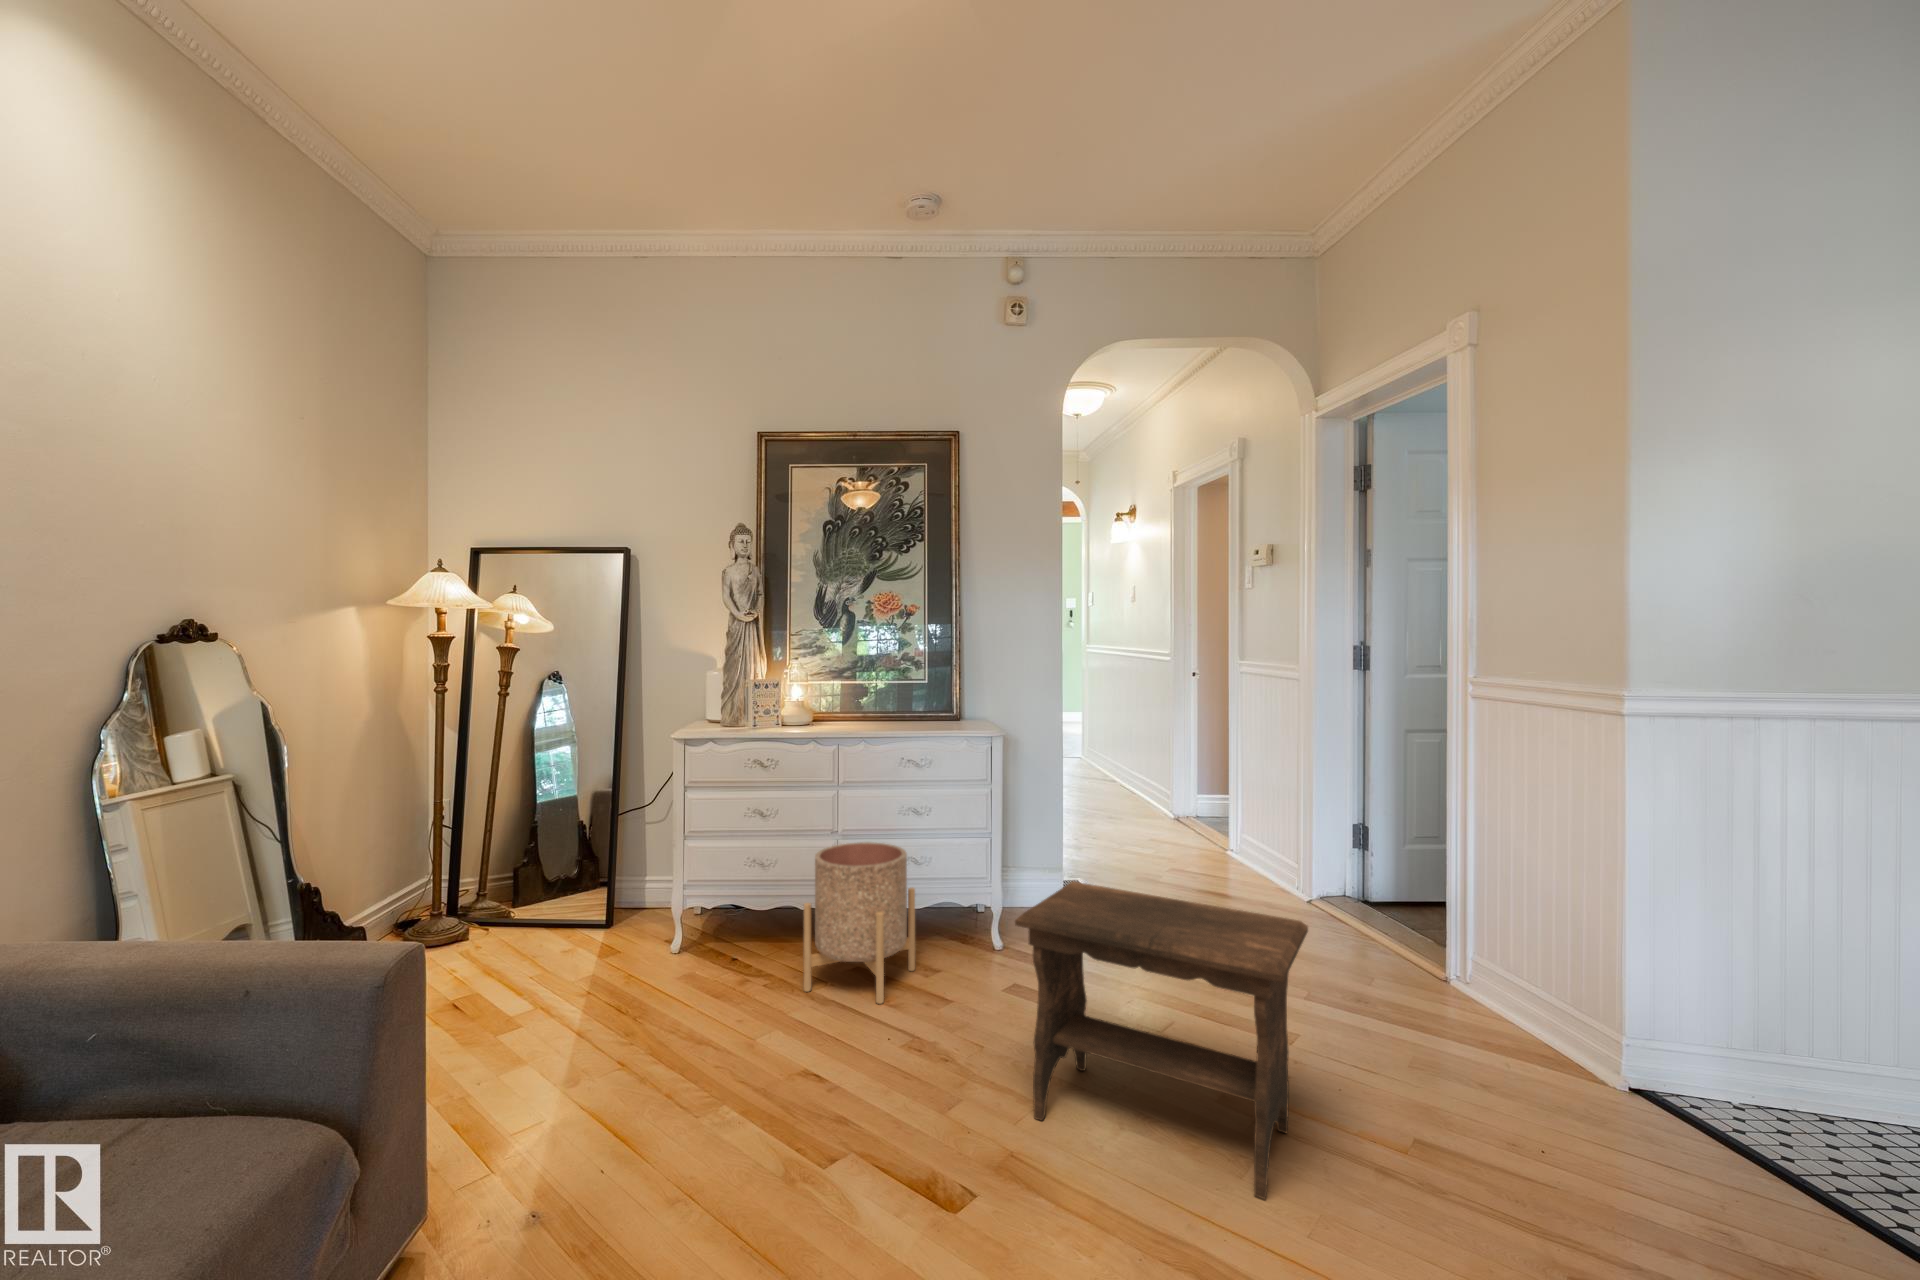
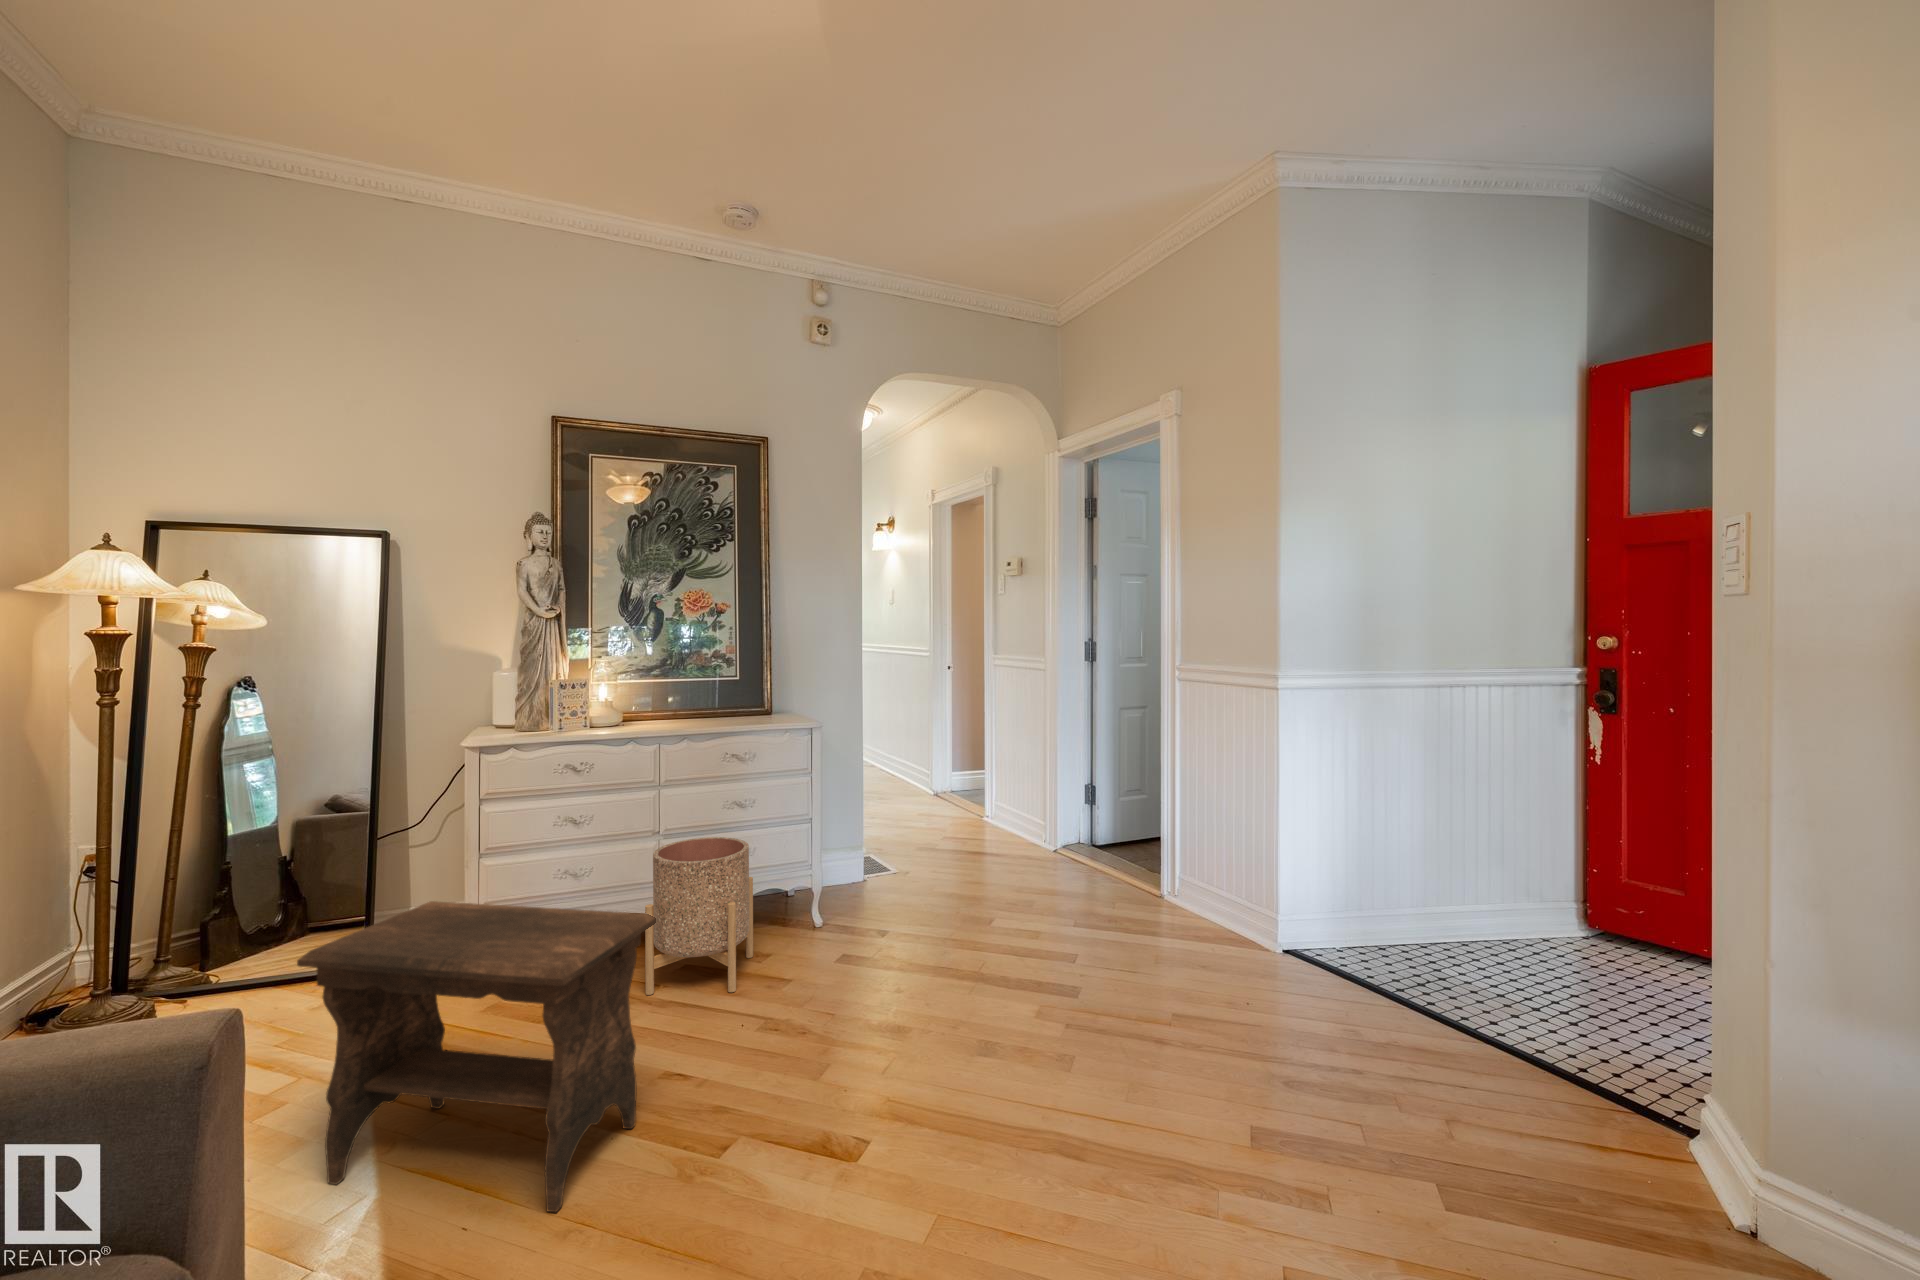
footstool: present [1015,882,1308,1199] -> present [297,901,656,1212]

